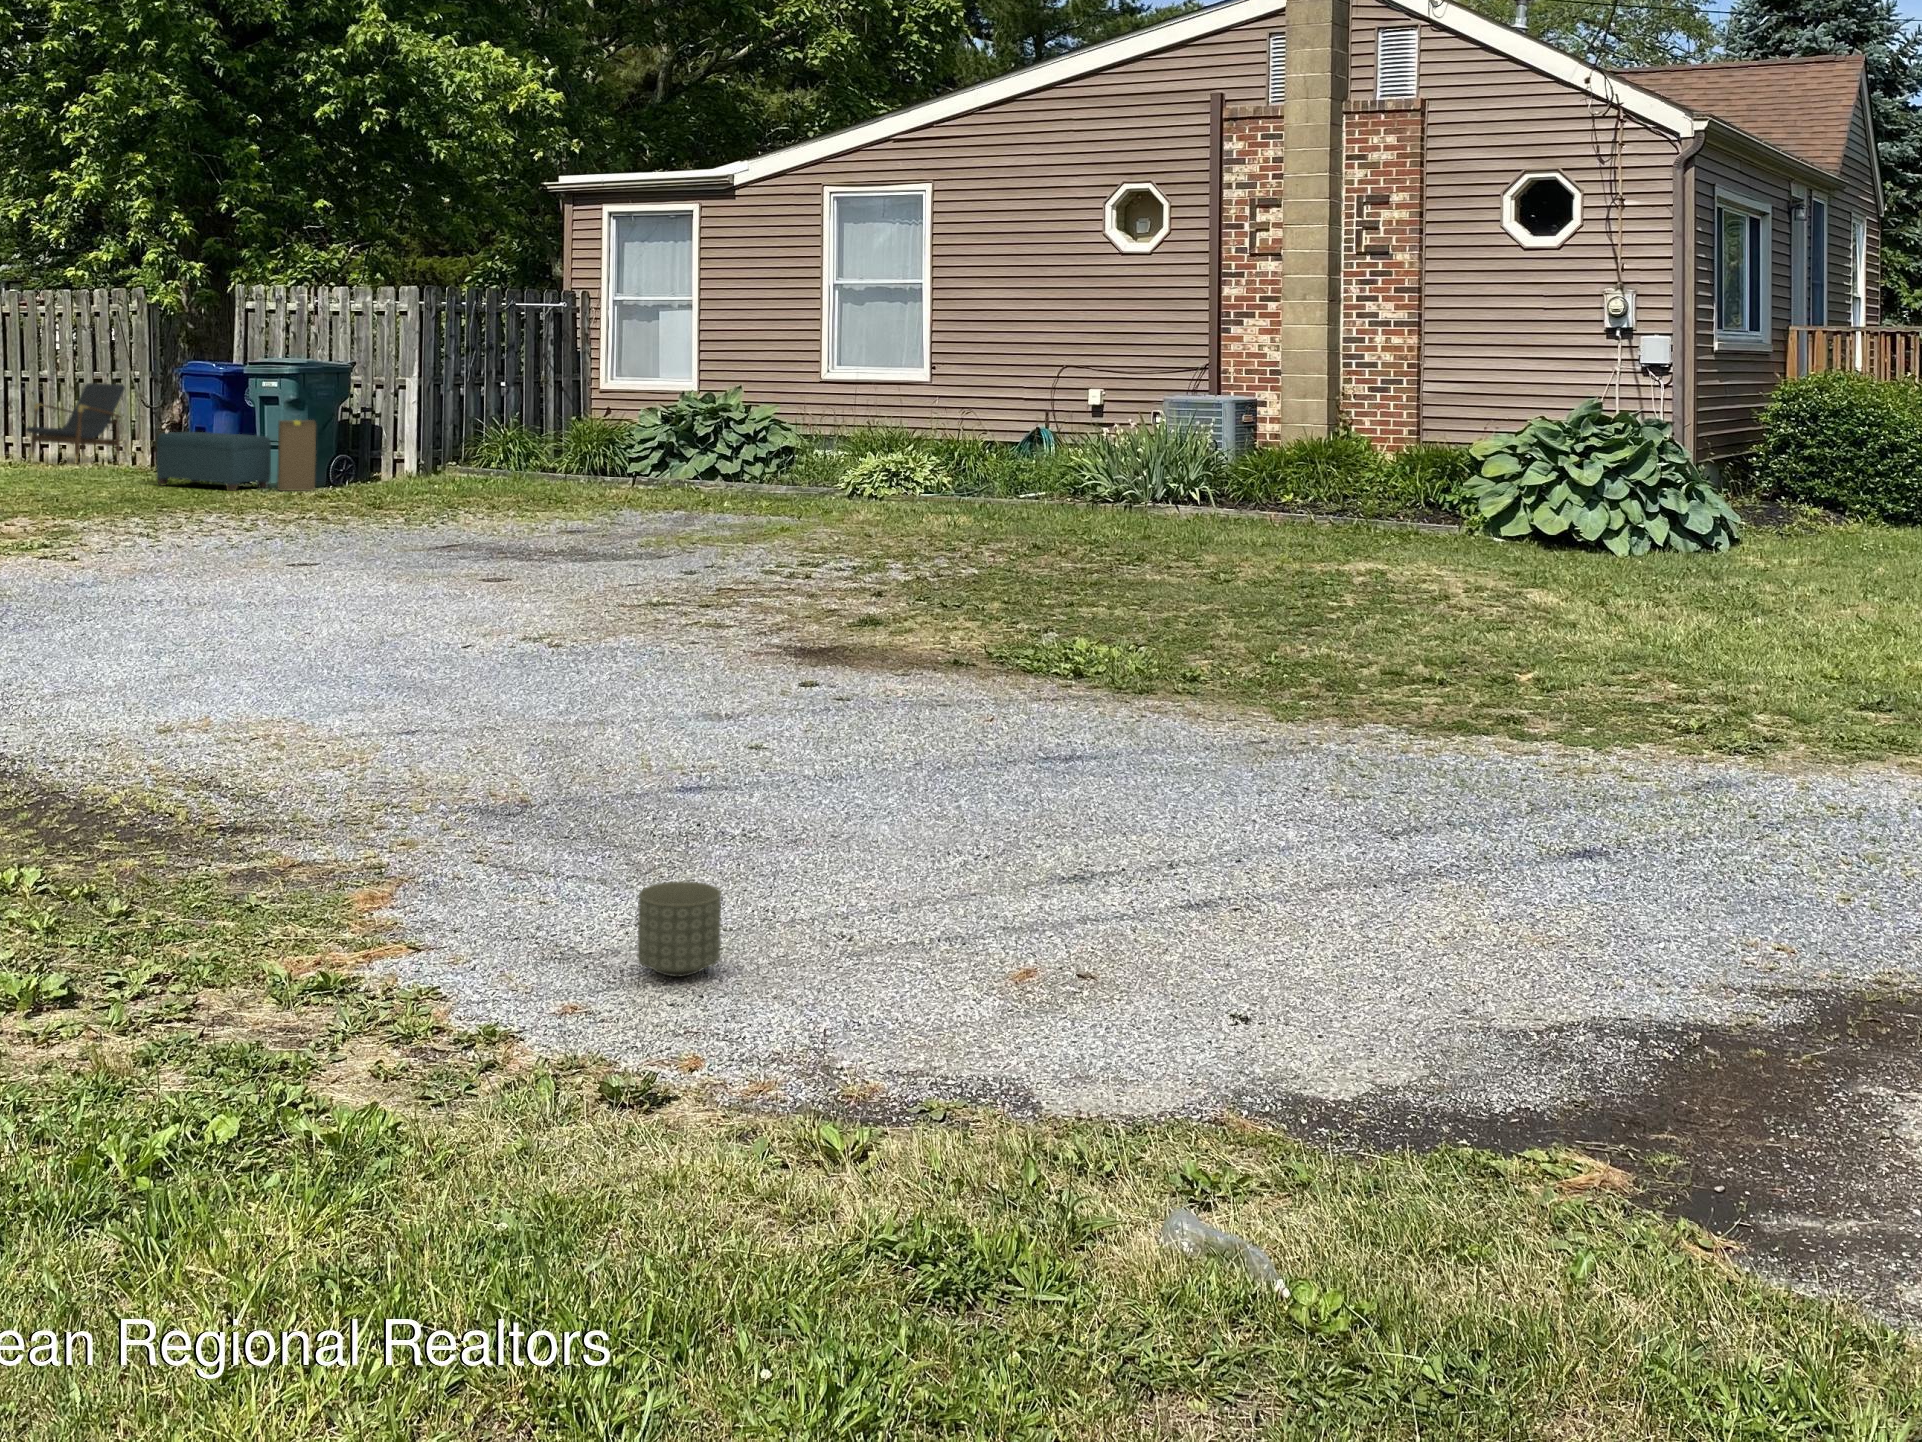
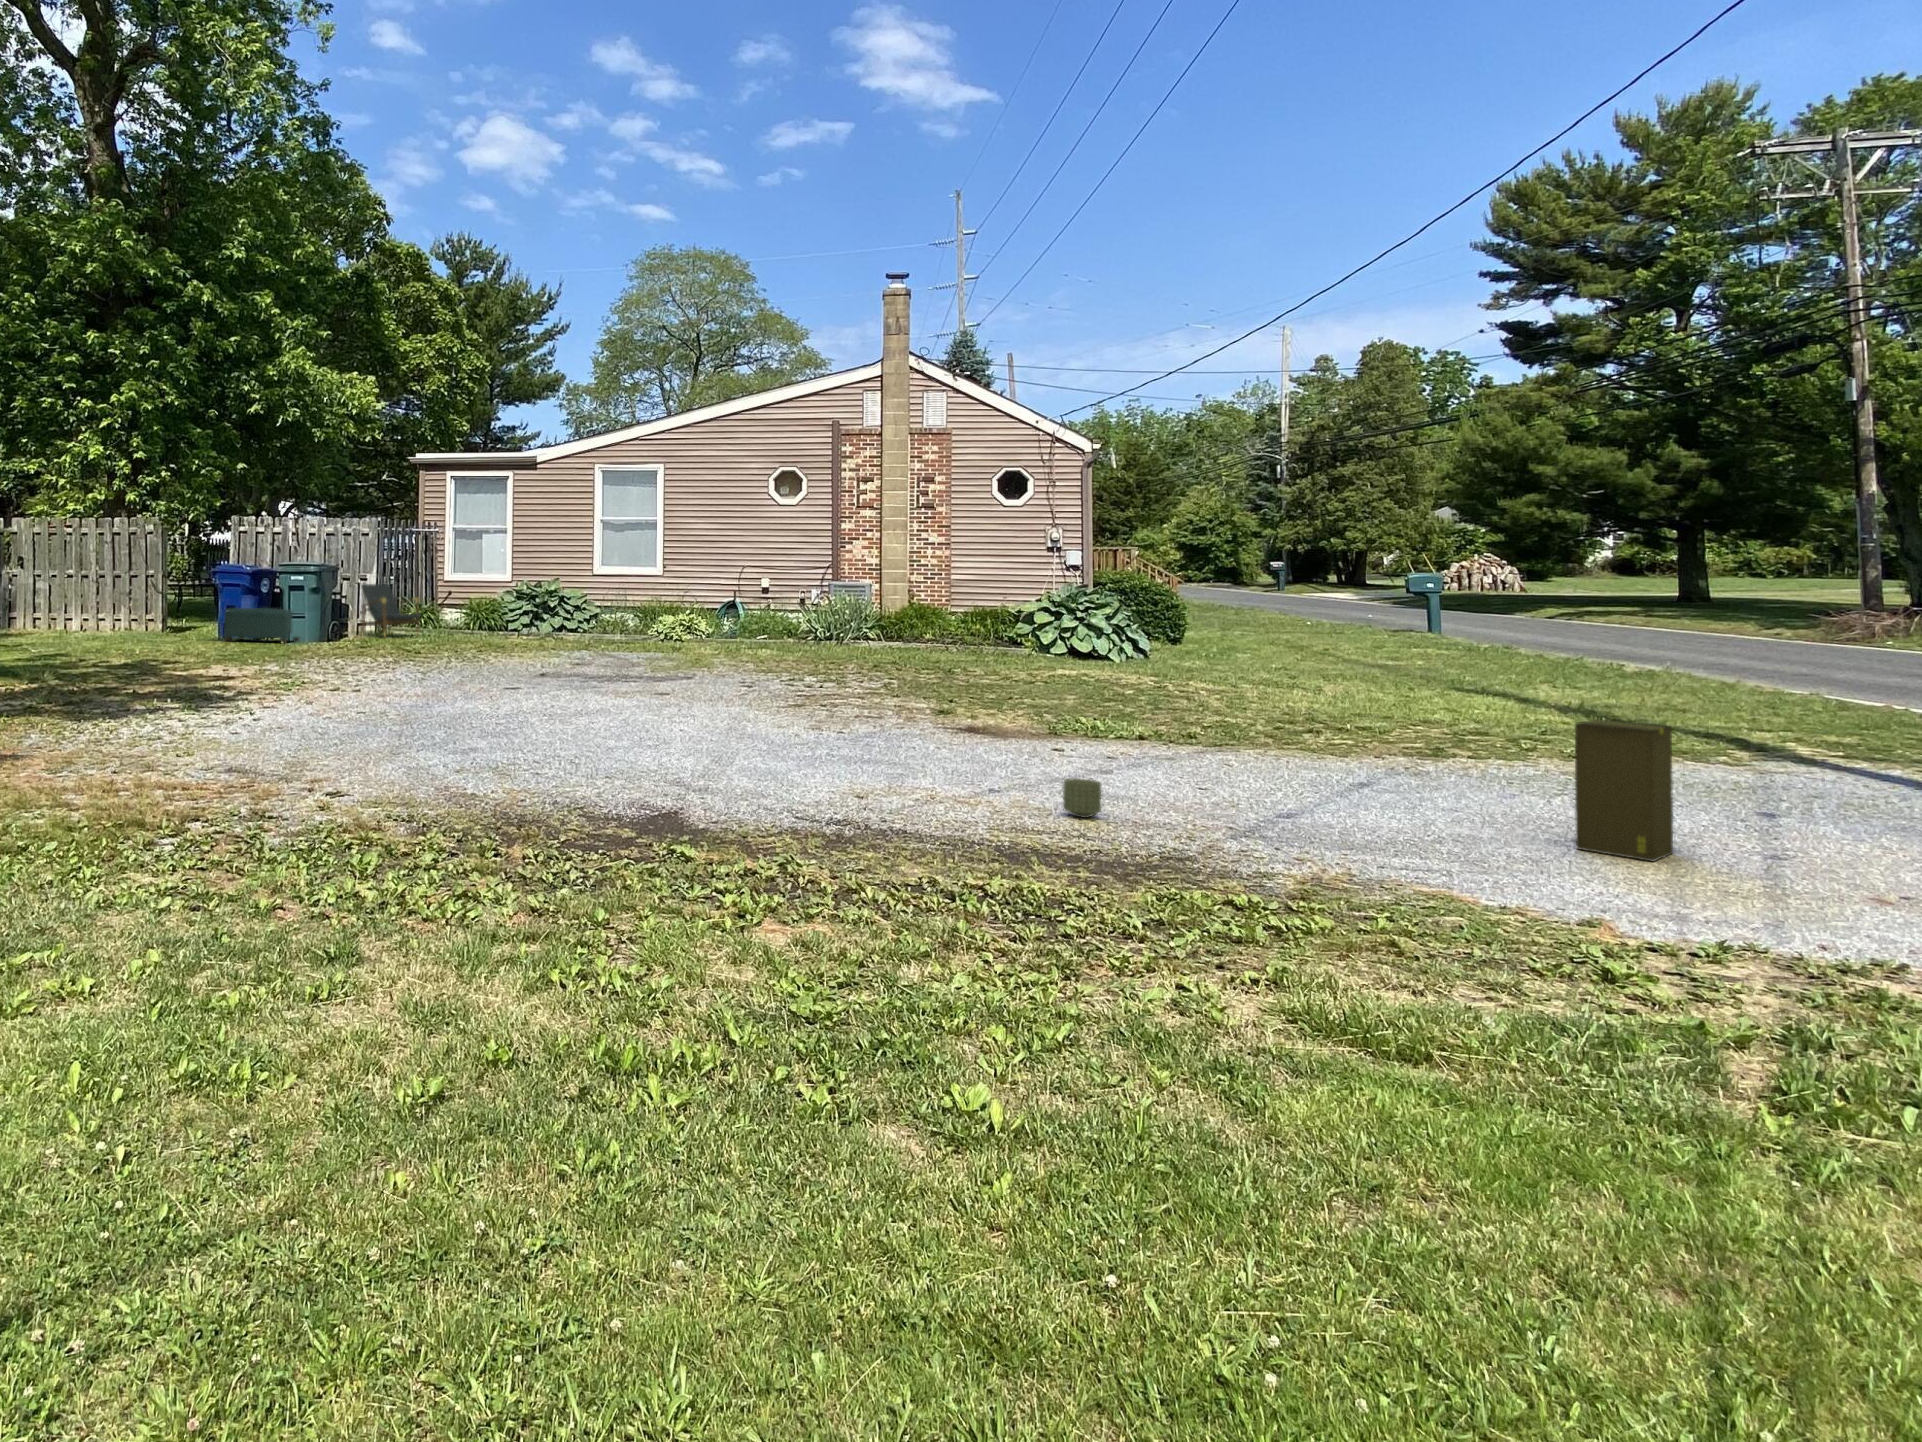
lounge chair: present [26,383,125,463] -> present [361,584,421,636]
cardboard box: present [277,420,316,491] -> present [1575,719,1673,861]
planter: present [638,881,721,977] -> present [1063,778,1101,818]

